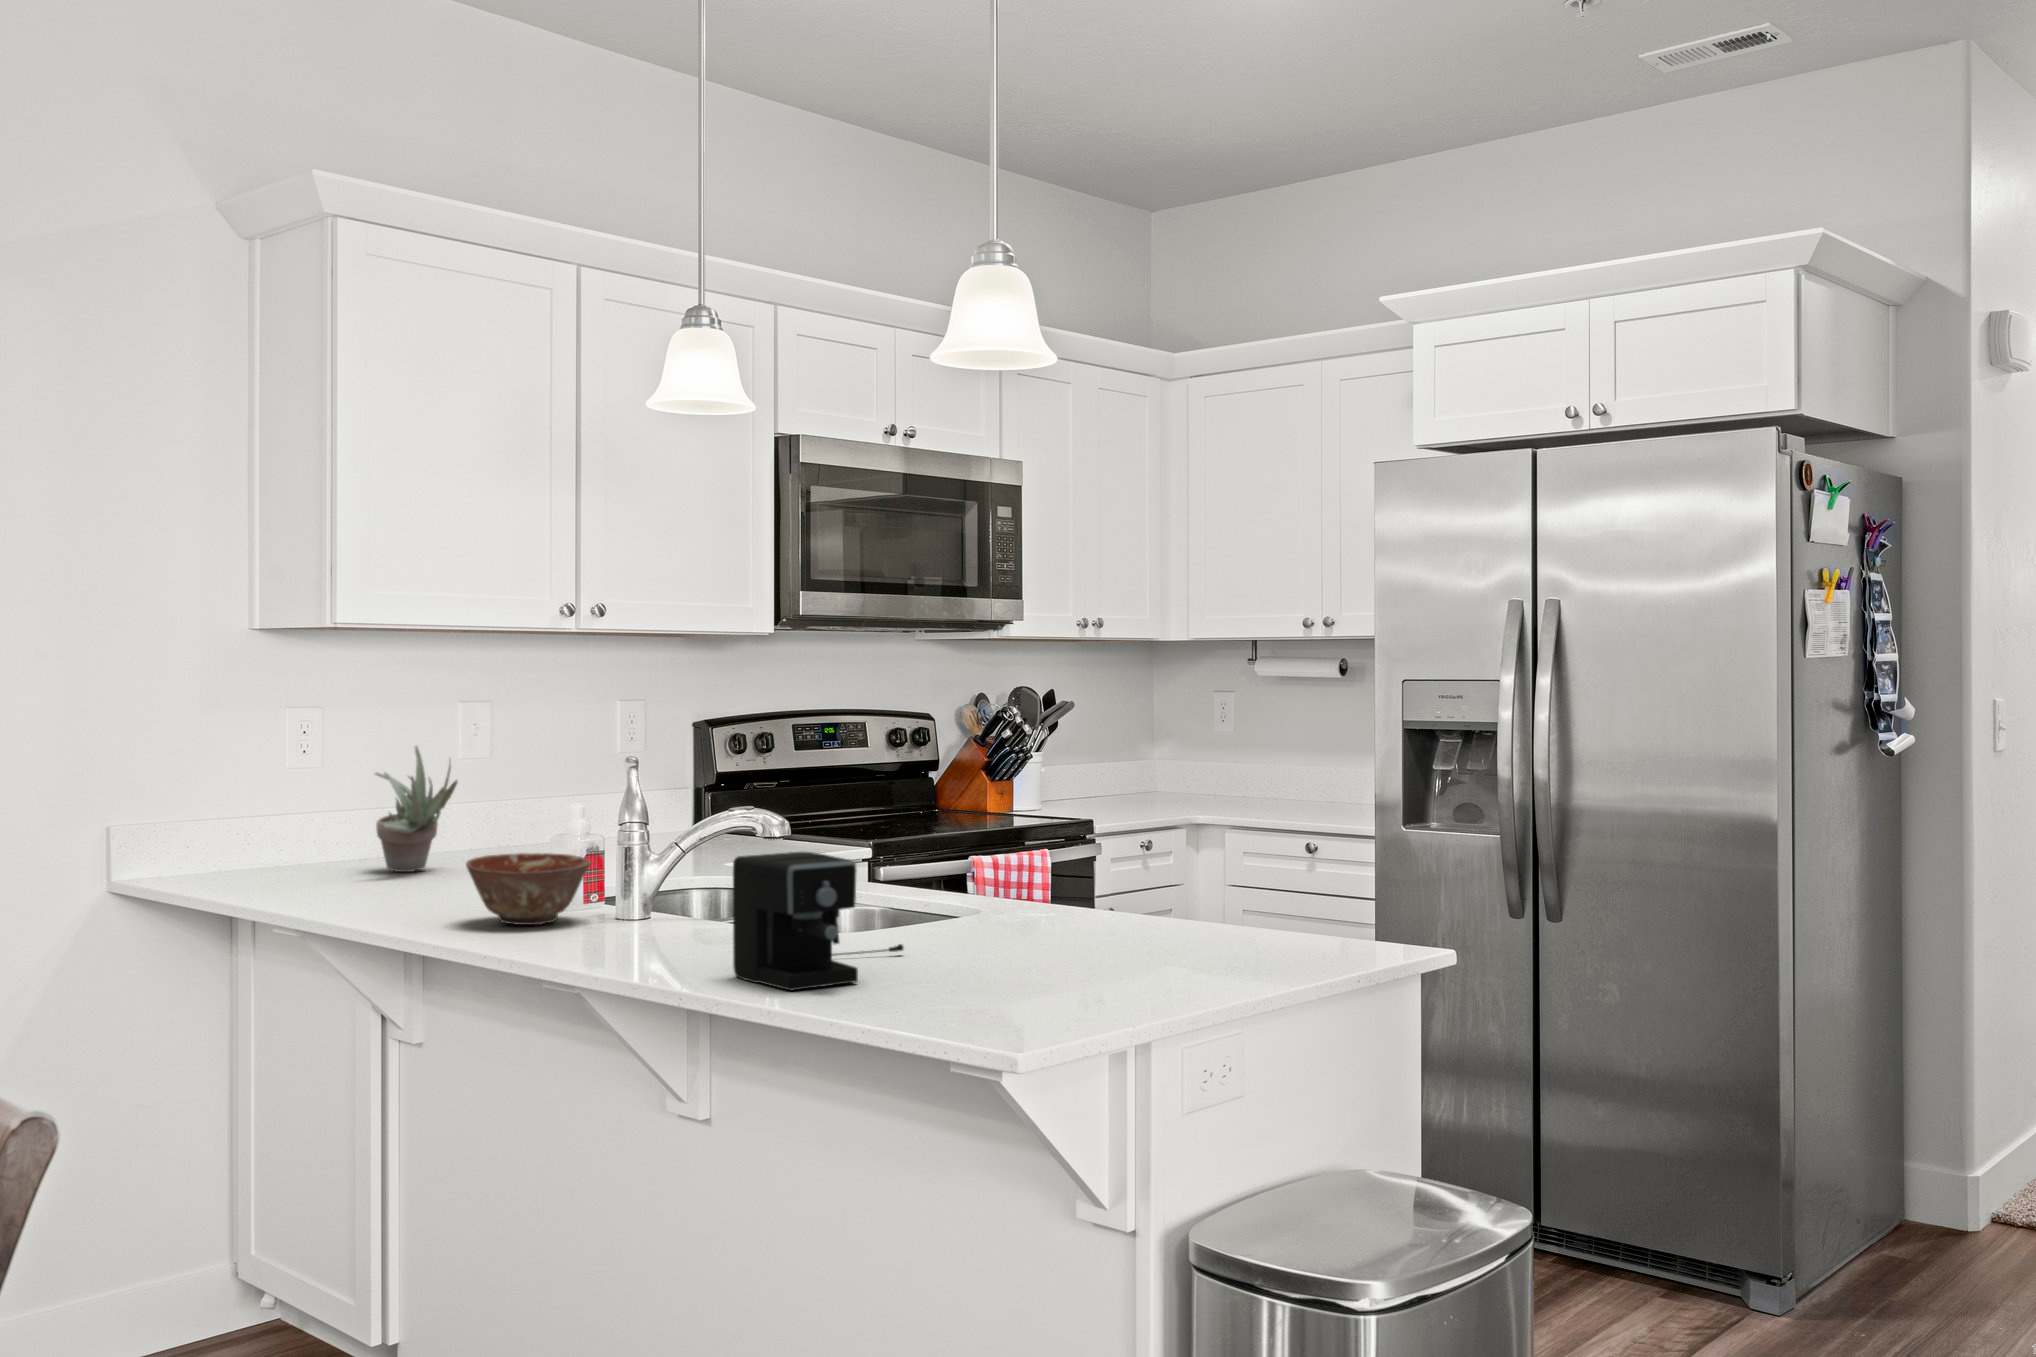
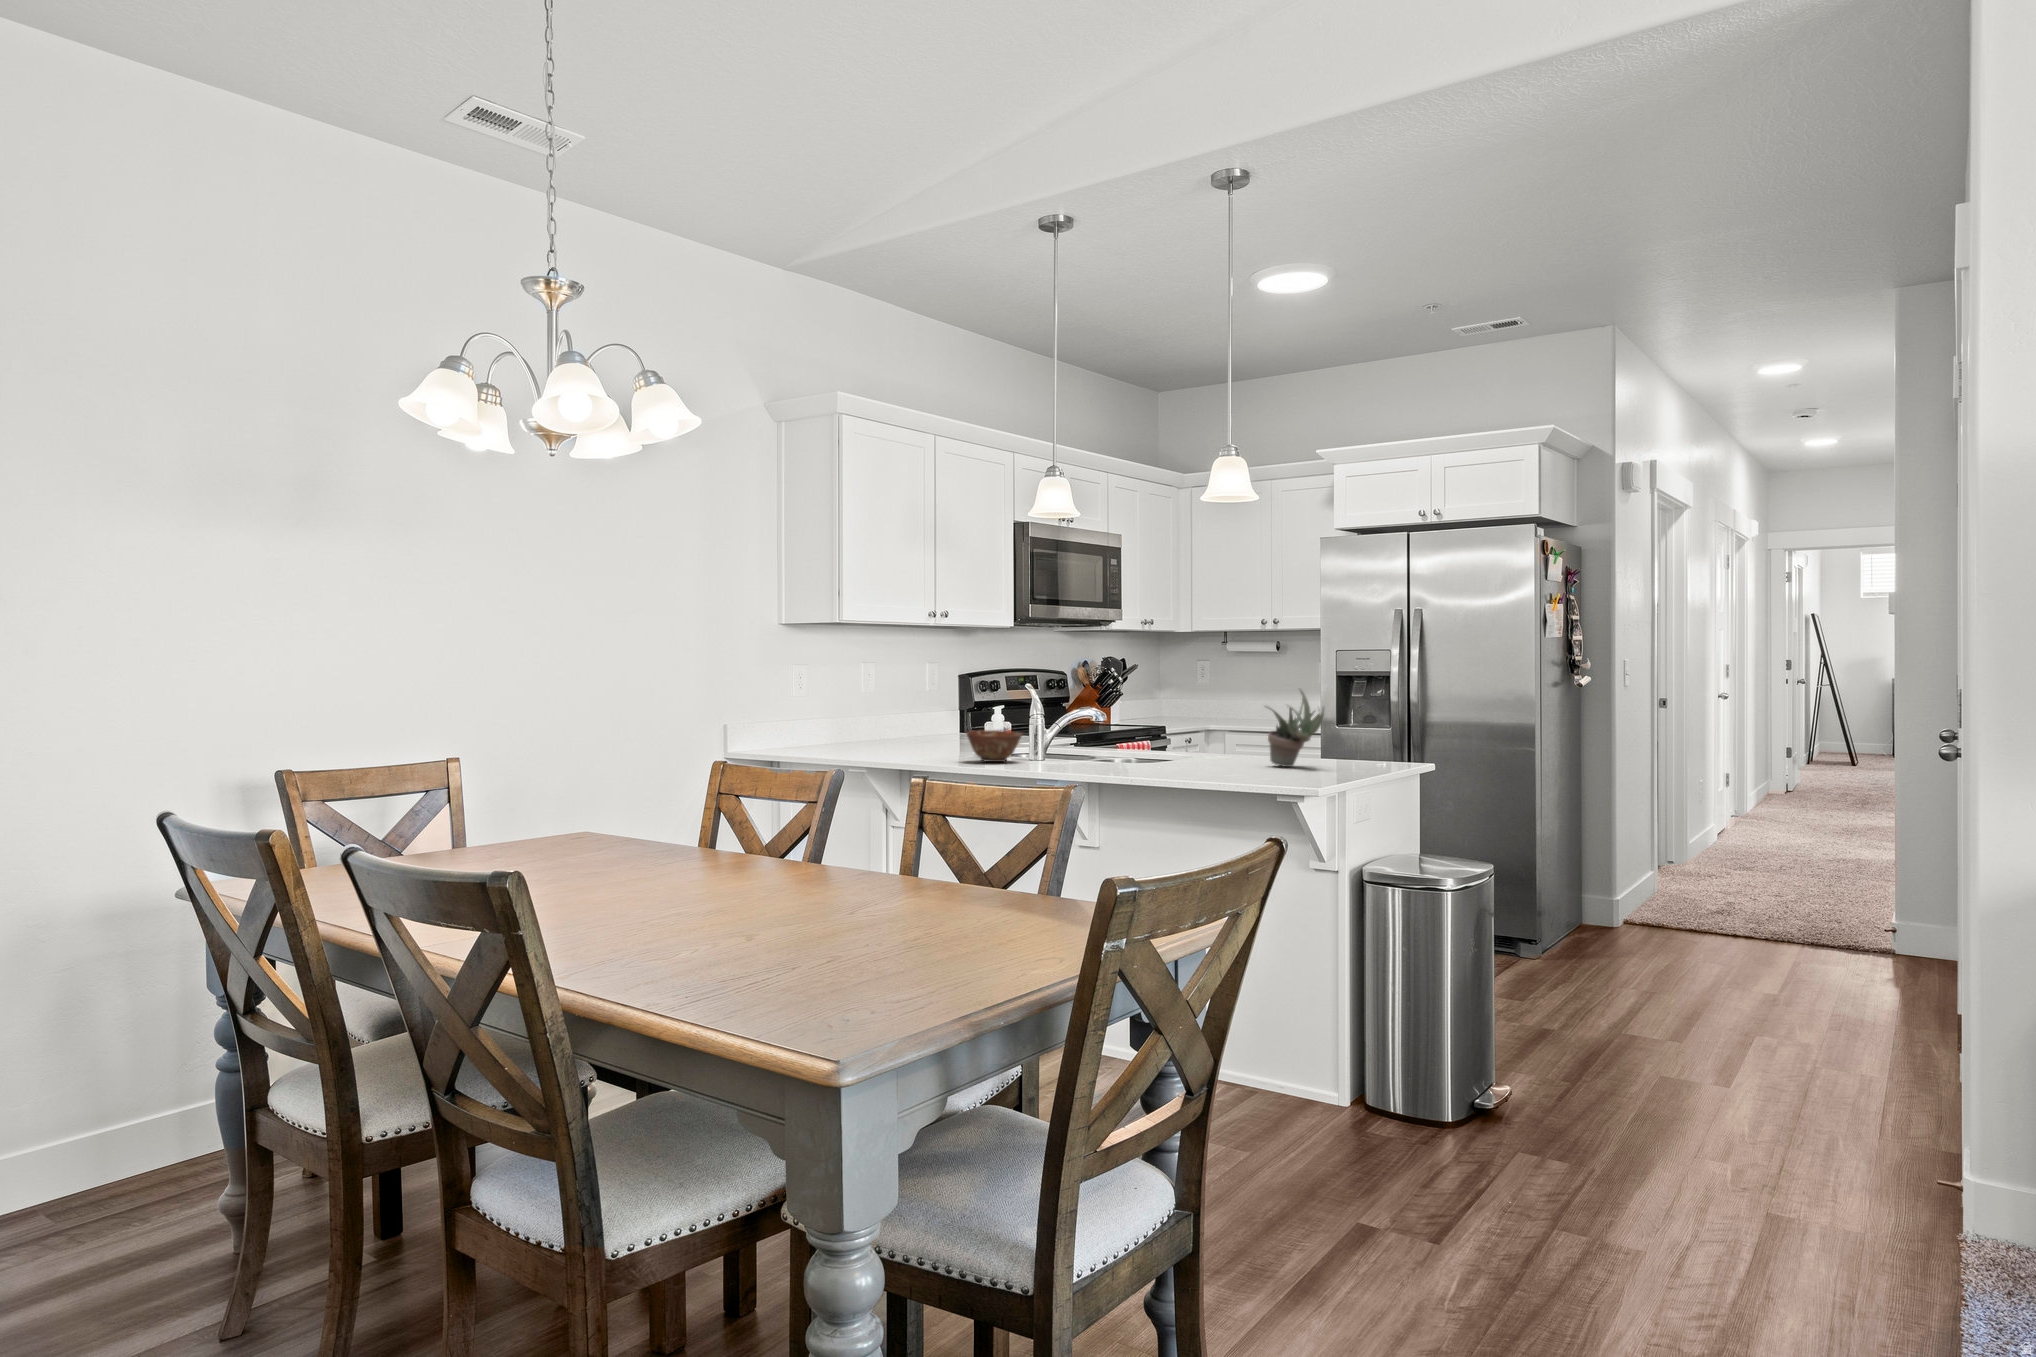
succulent plant: present [375,746,458,872] -> present [1266,689,1324,767]
coffee maker: present [733,852,904,990] -> none [1142,720,1201,776]

